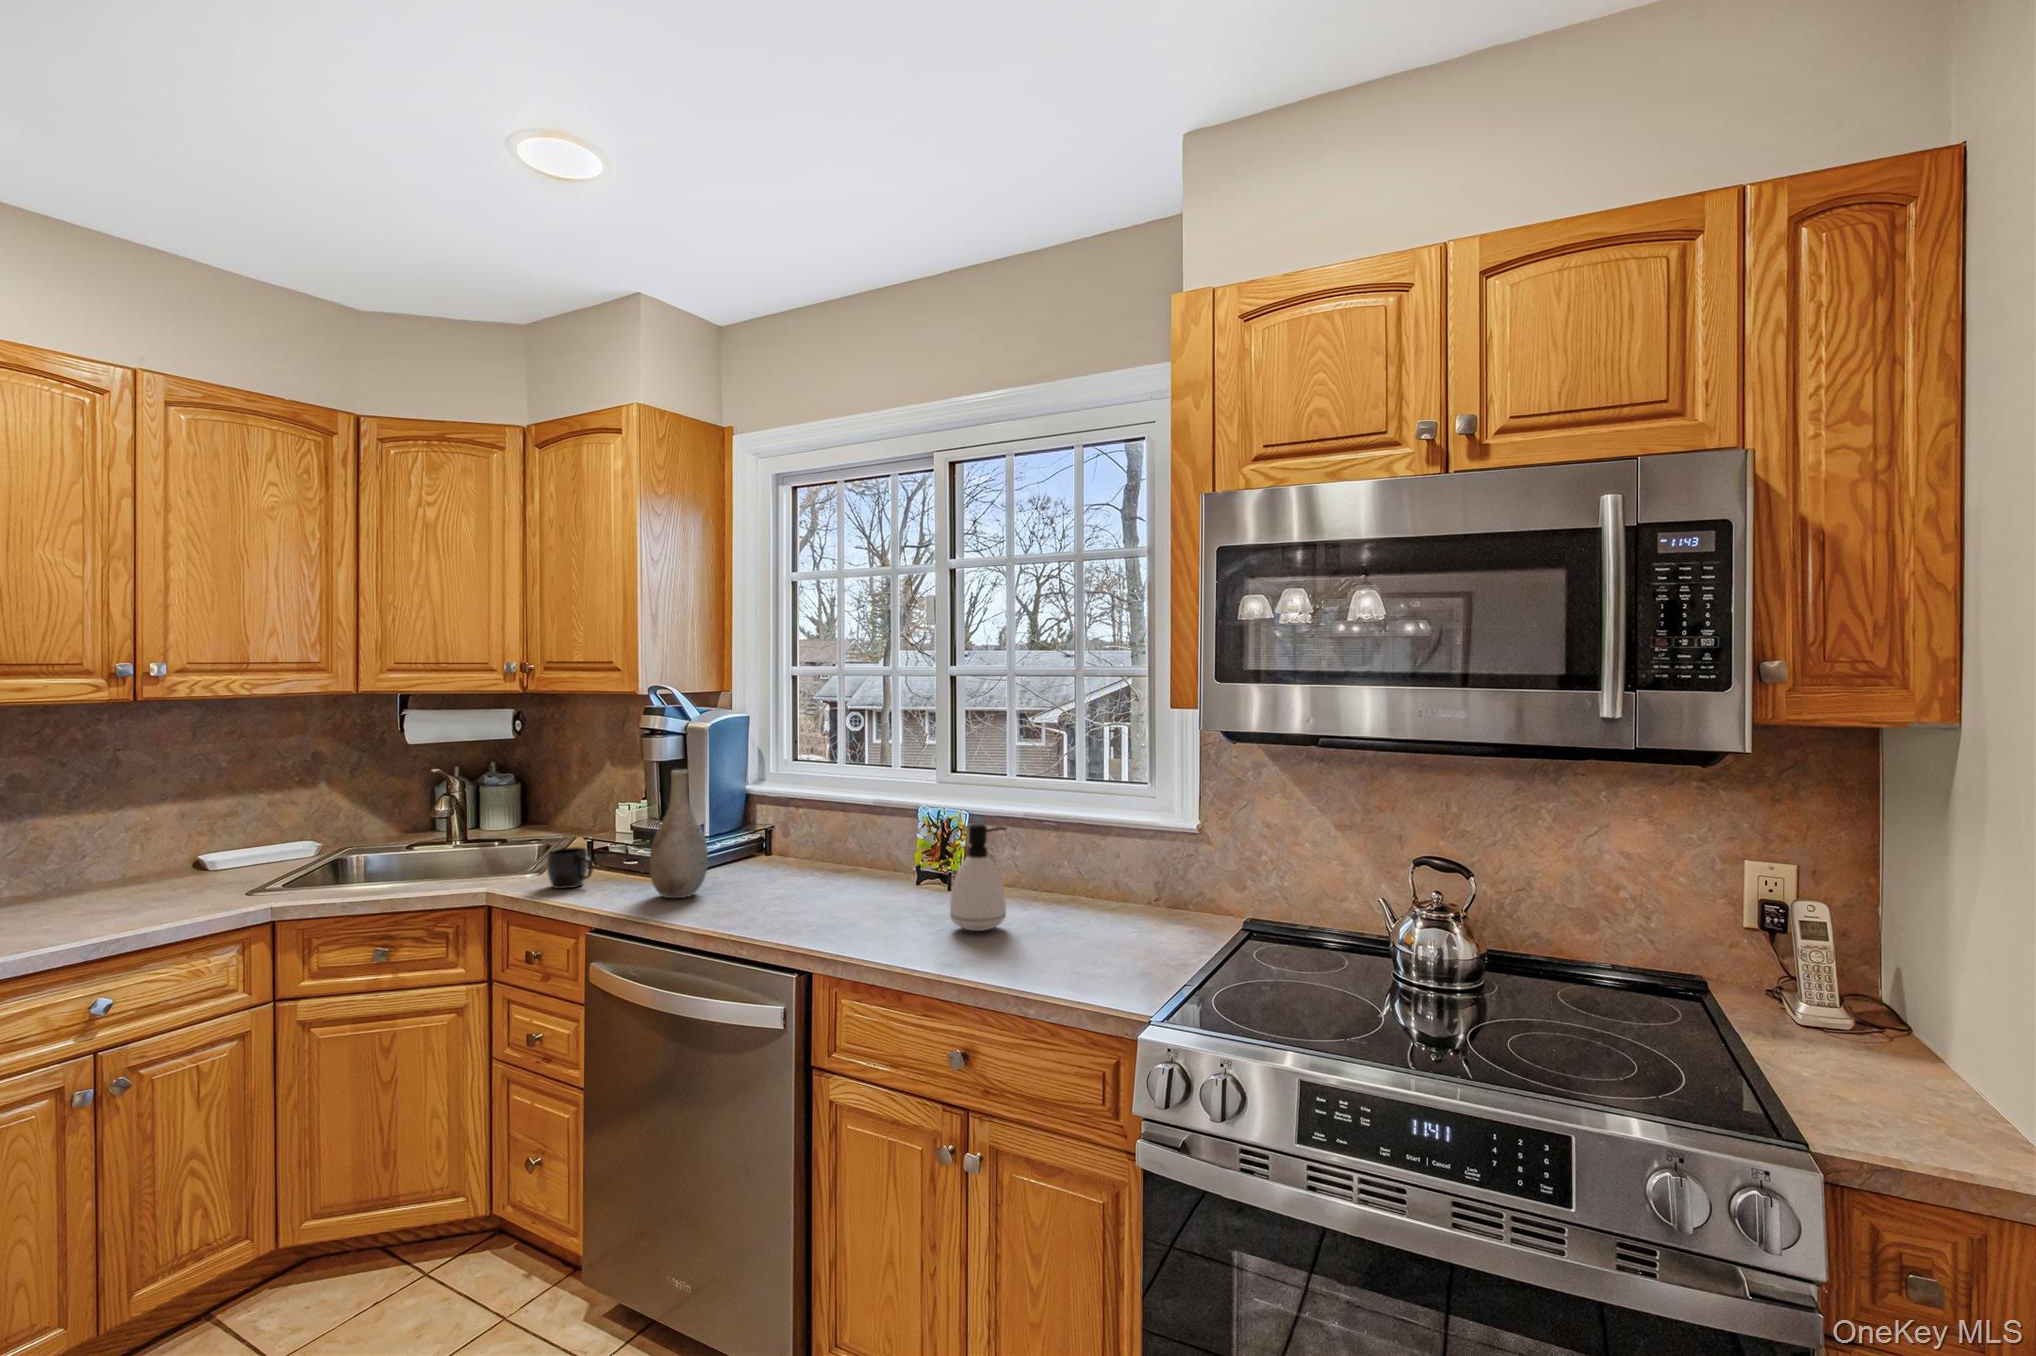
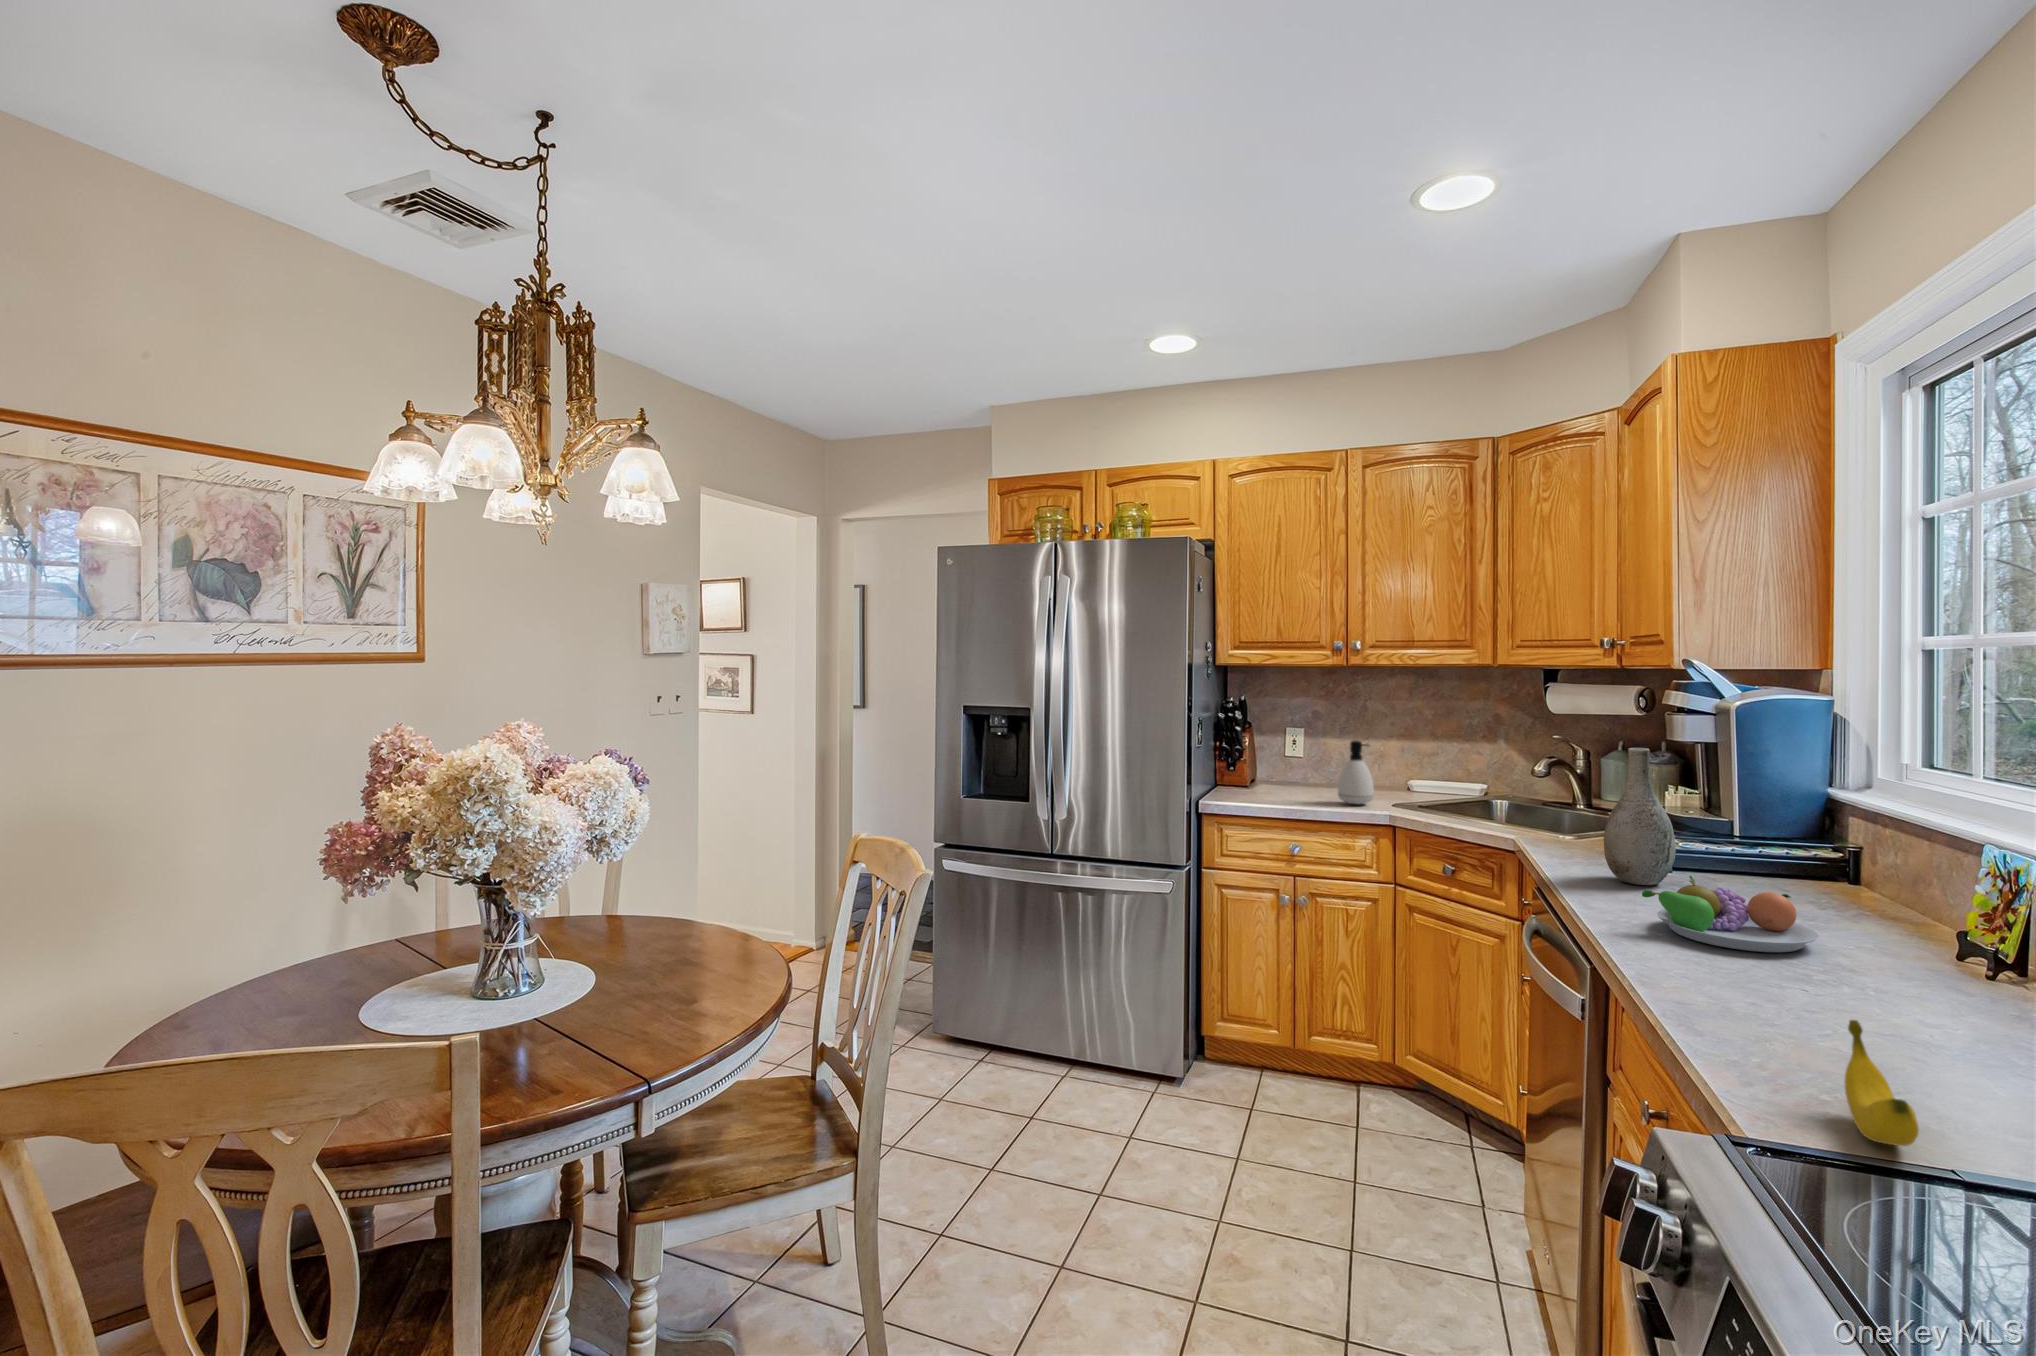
soap dispenser: present [950,824,1007,931] -> present [1338,741,1374,804]
mug: present [546,847,593,889] -> none [1555,815,1597,854]
fruit bowl: none [772,869,877,923] -> present [1642,876,1819,952]
banana: none [1084,921,1180,986] -> present [1844,1020,1919,1146]

